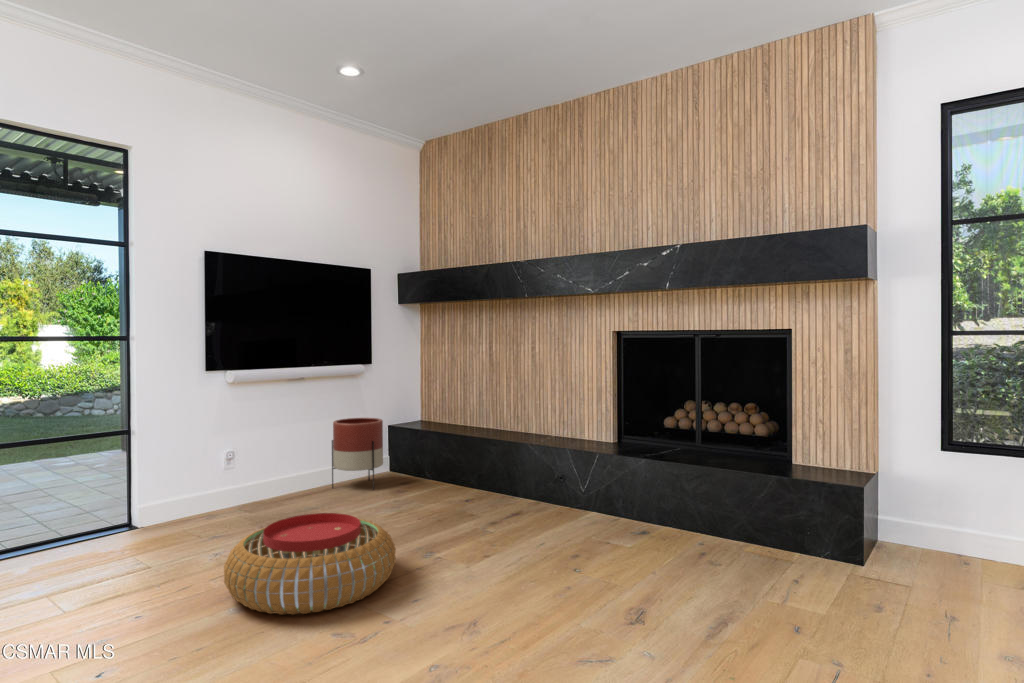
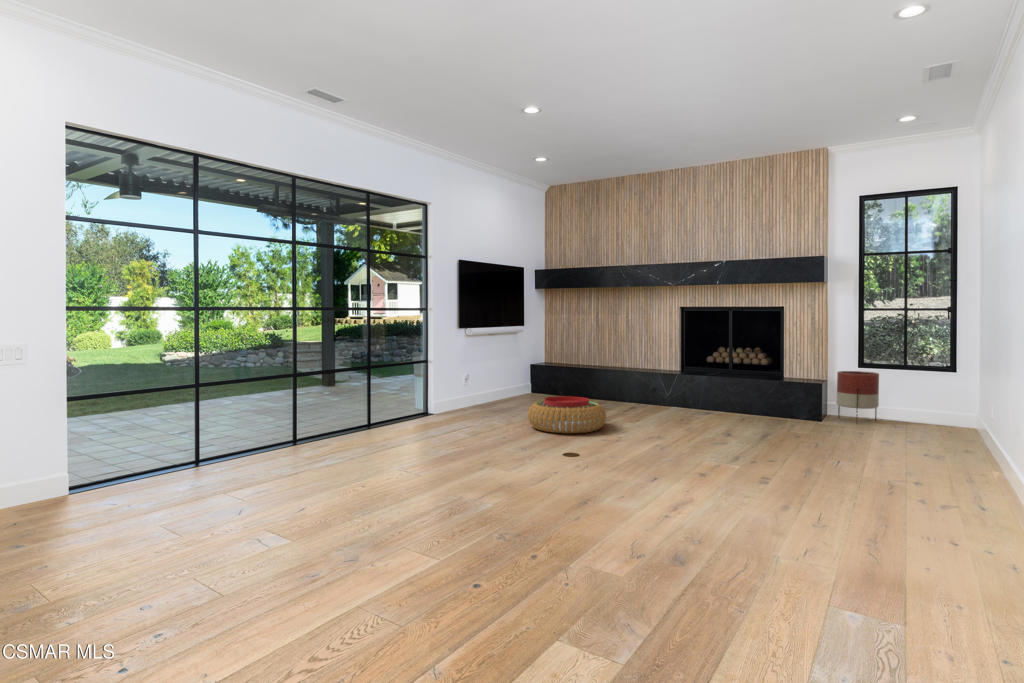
planter: present [332,418,383,490] -> present [837,371,879,421]

